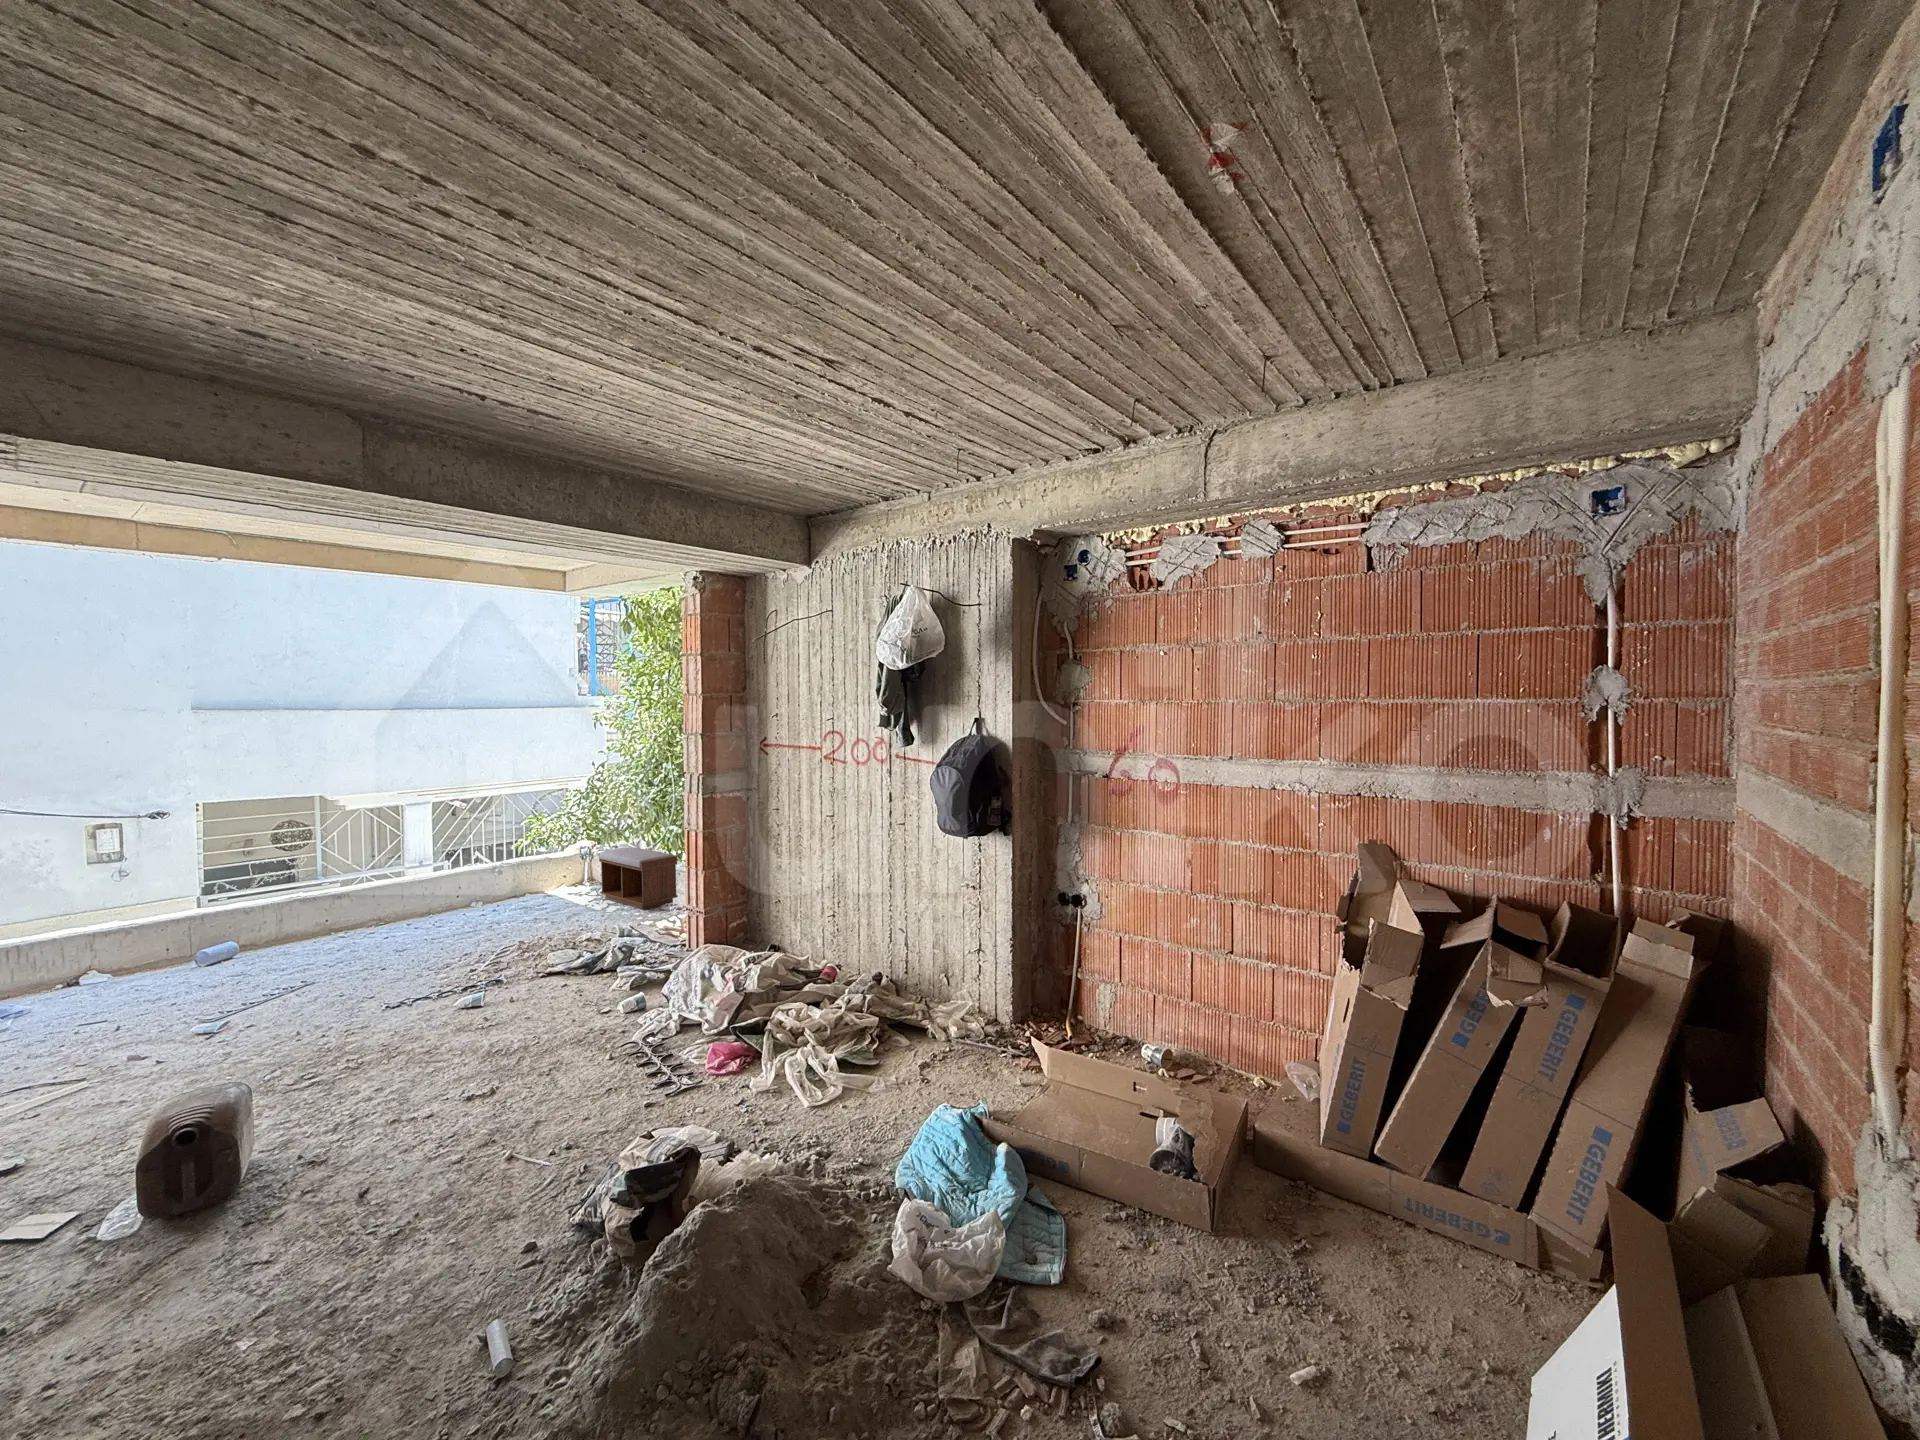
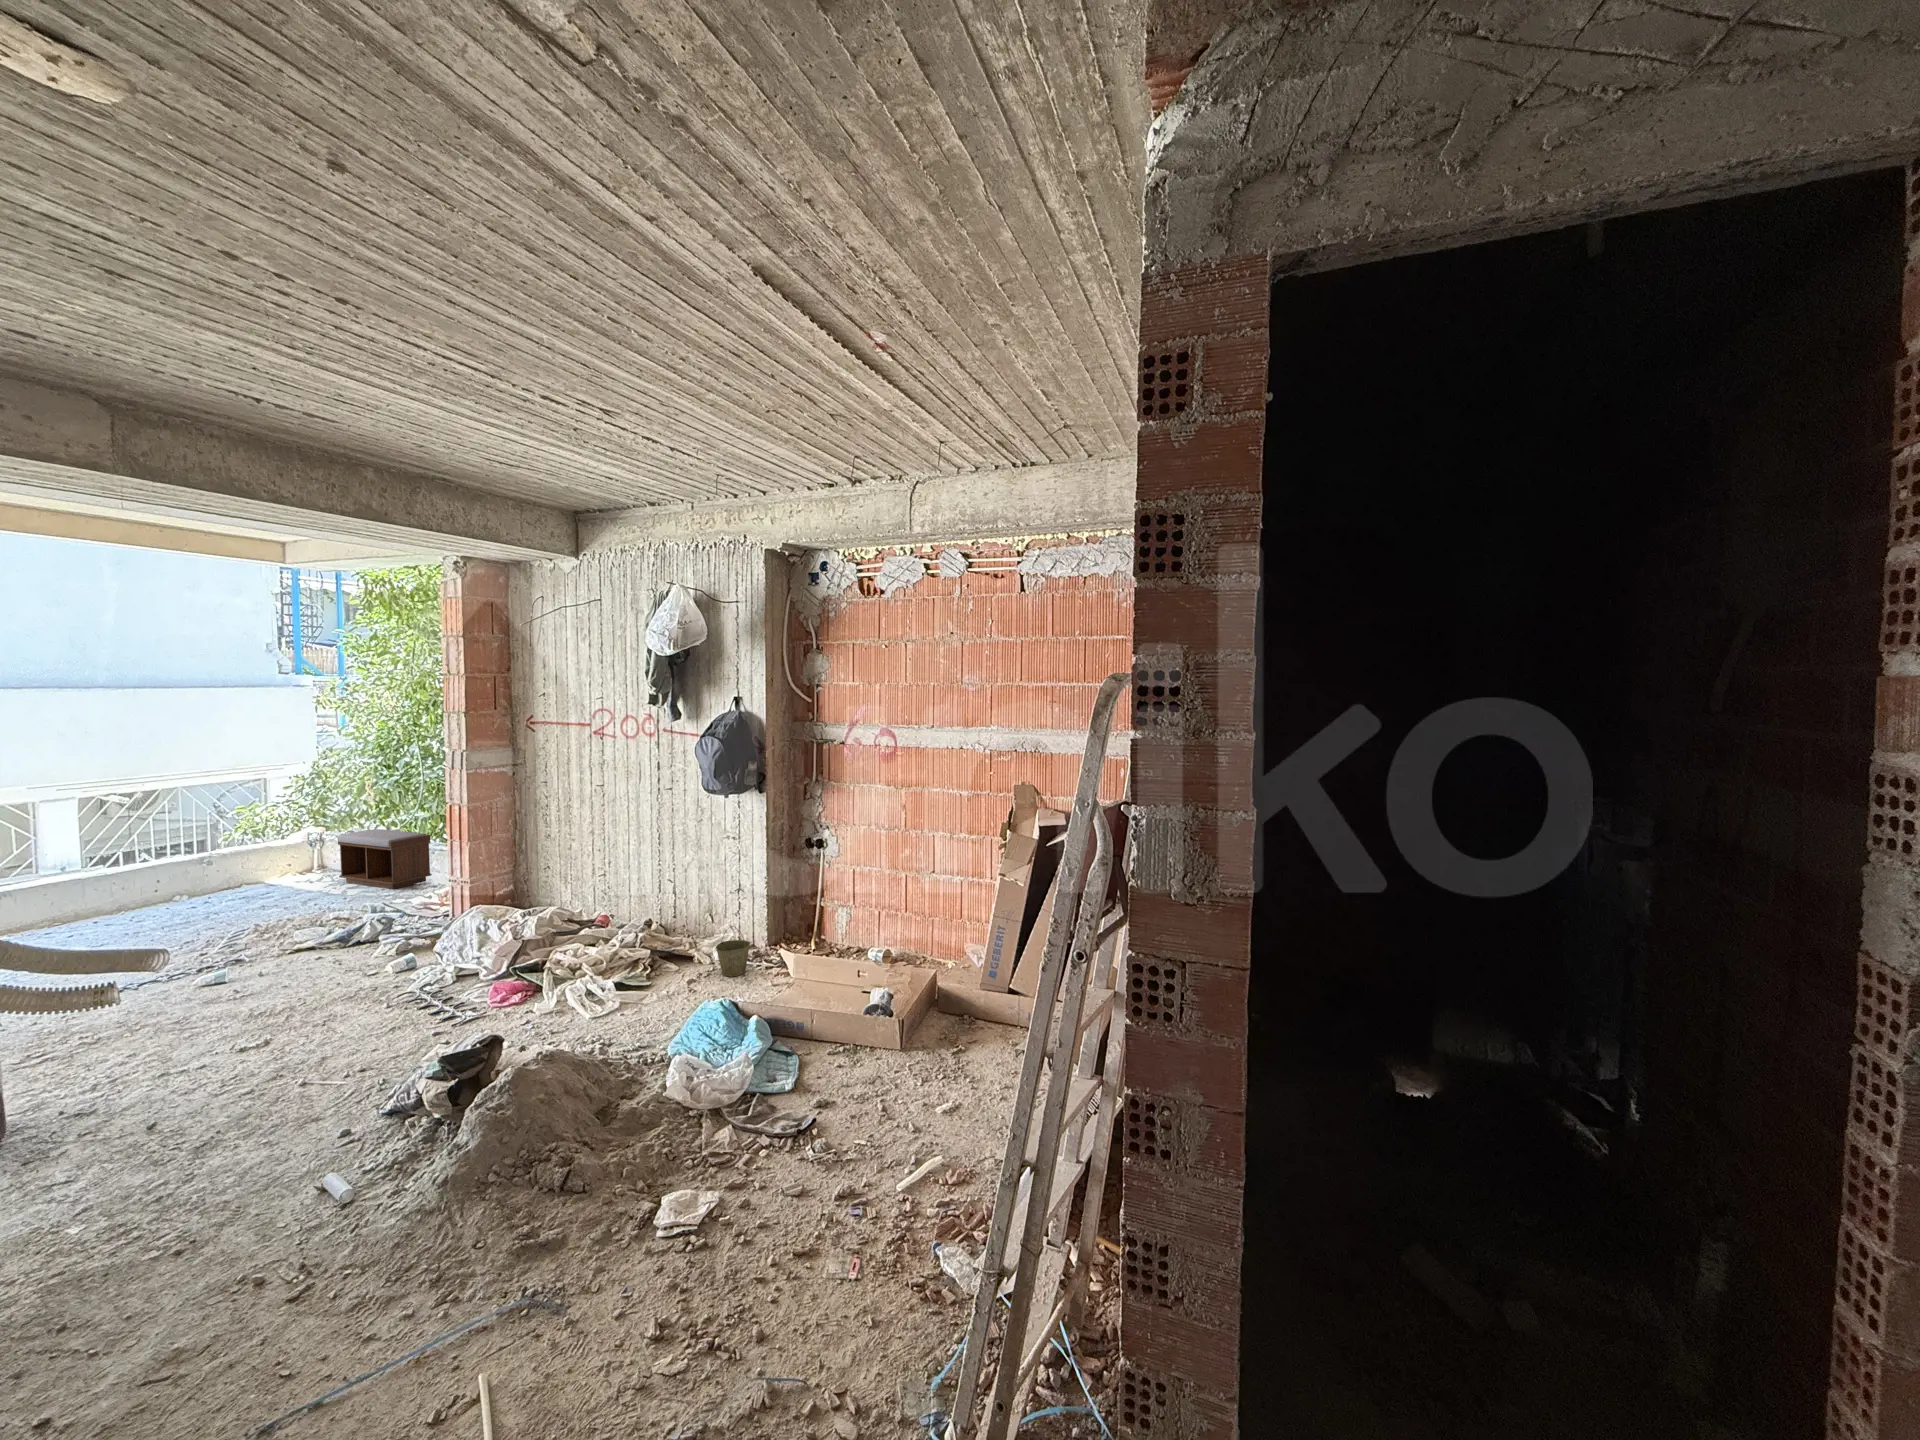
bucket: none [952,999,993,1063] -> present [716,926,750,977]

